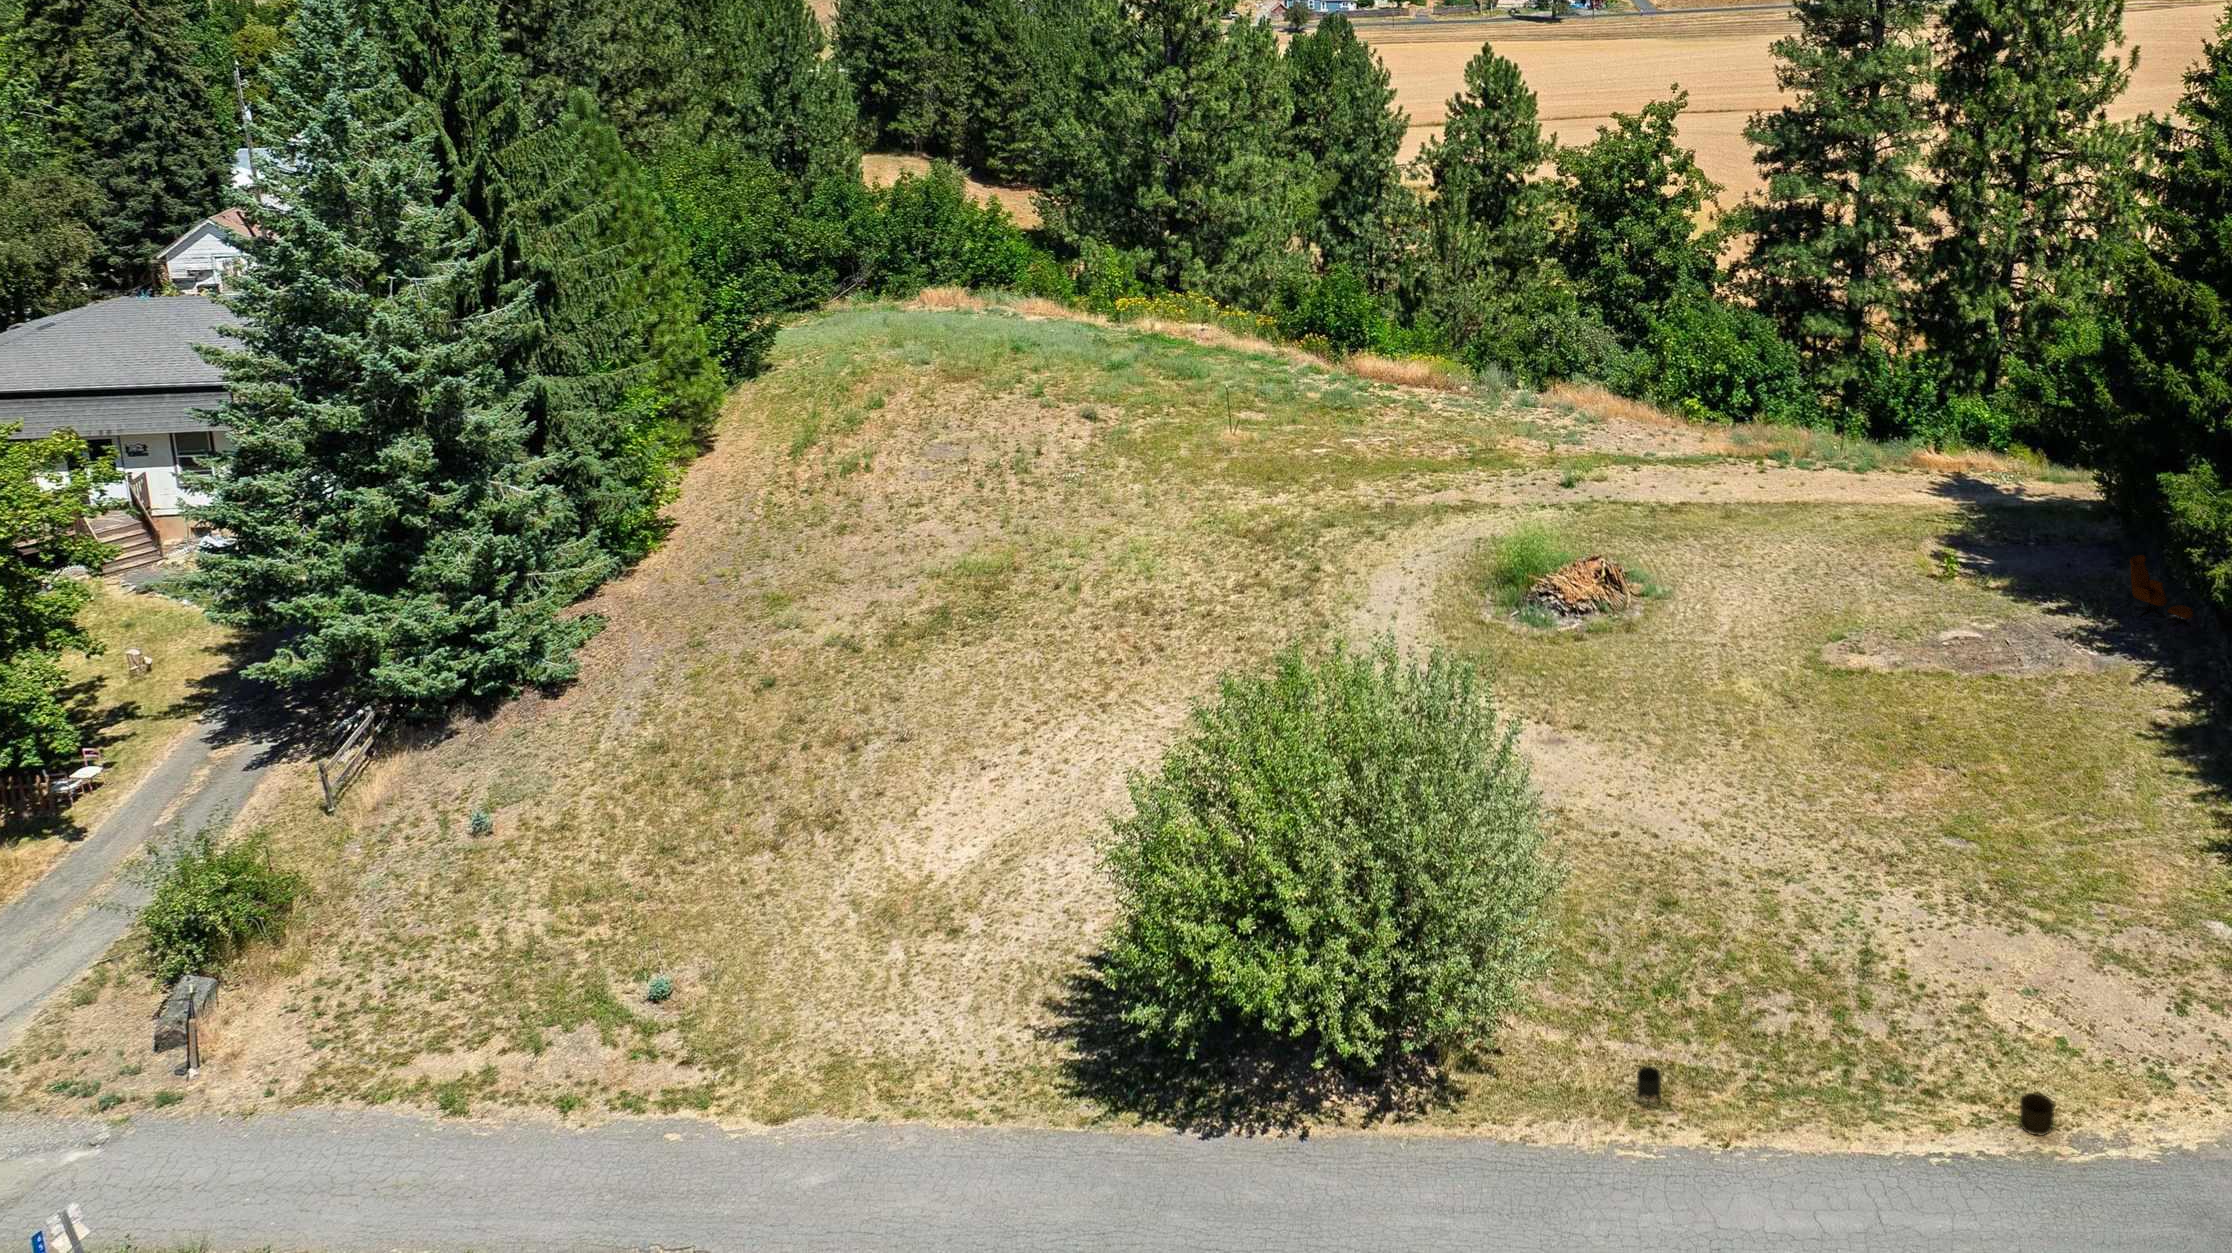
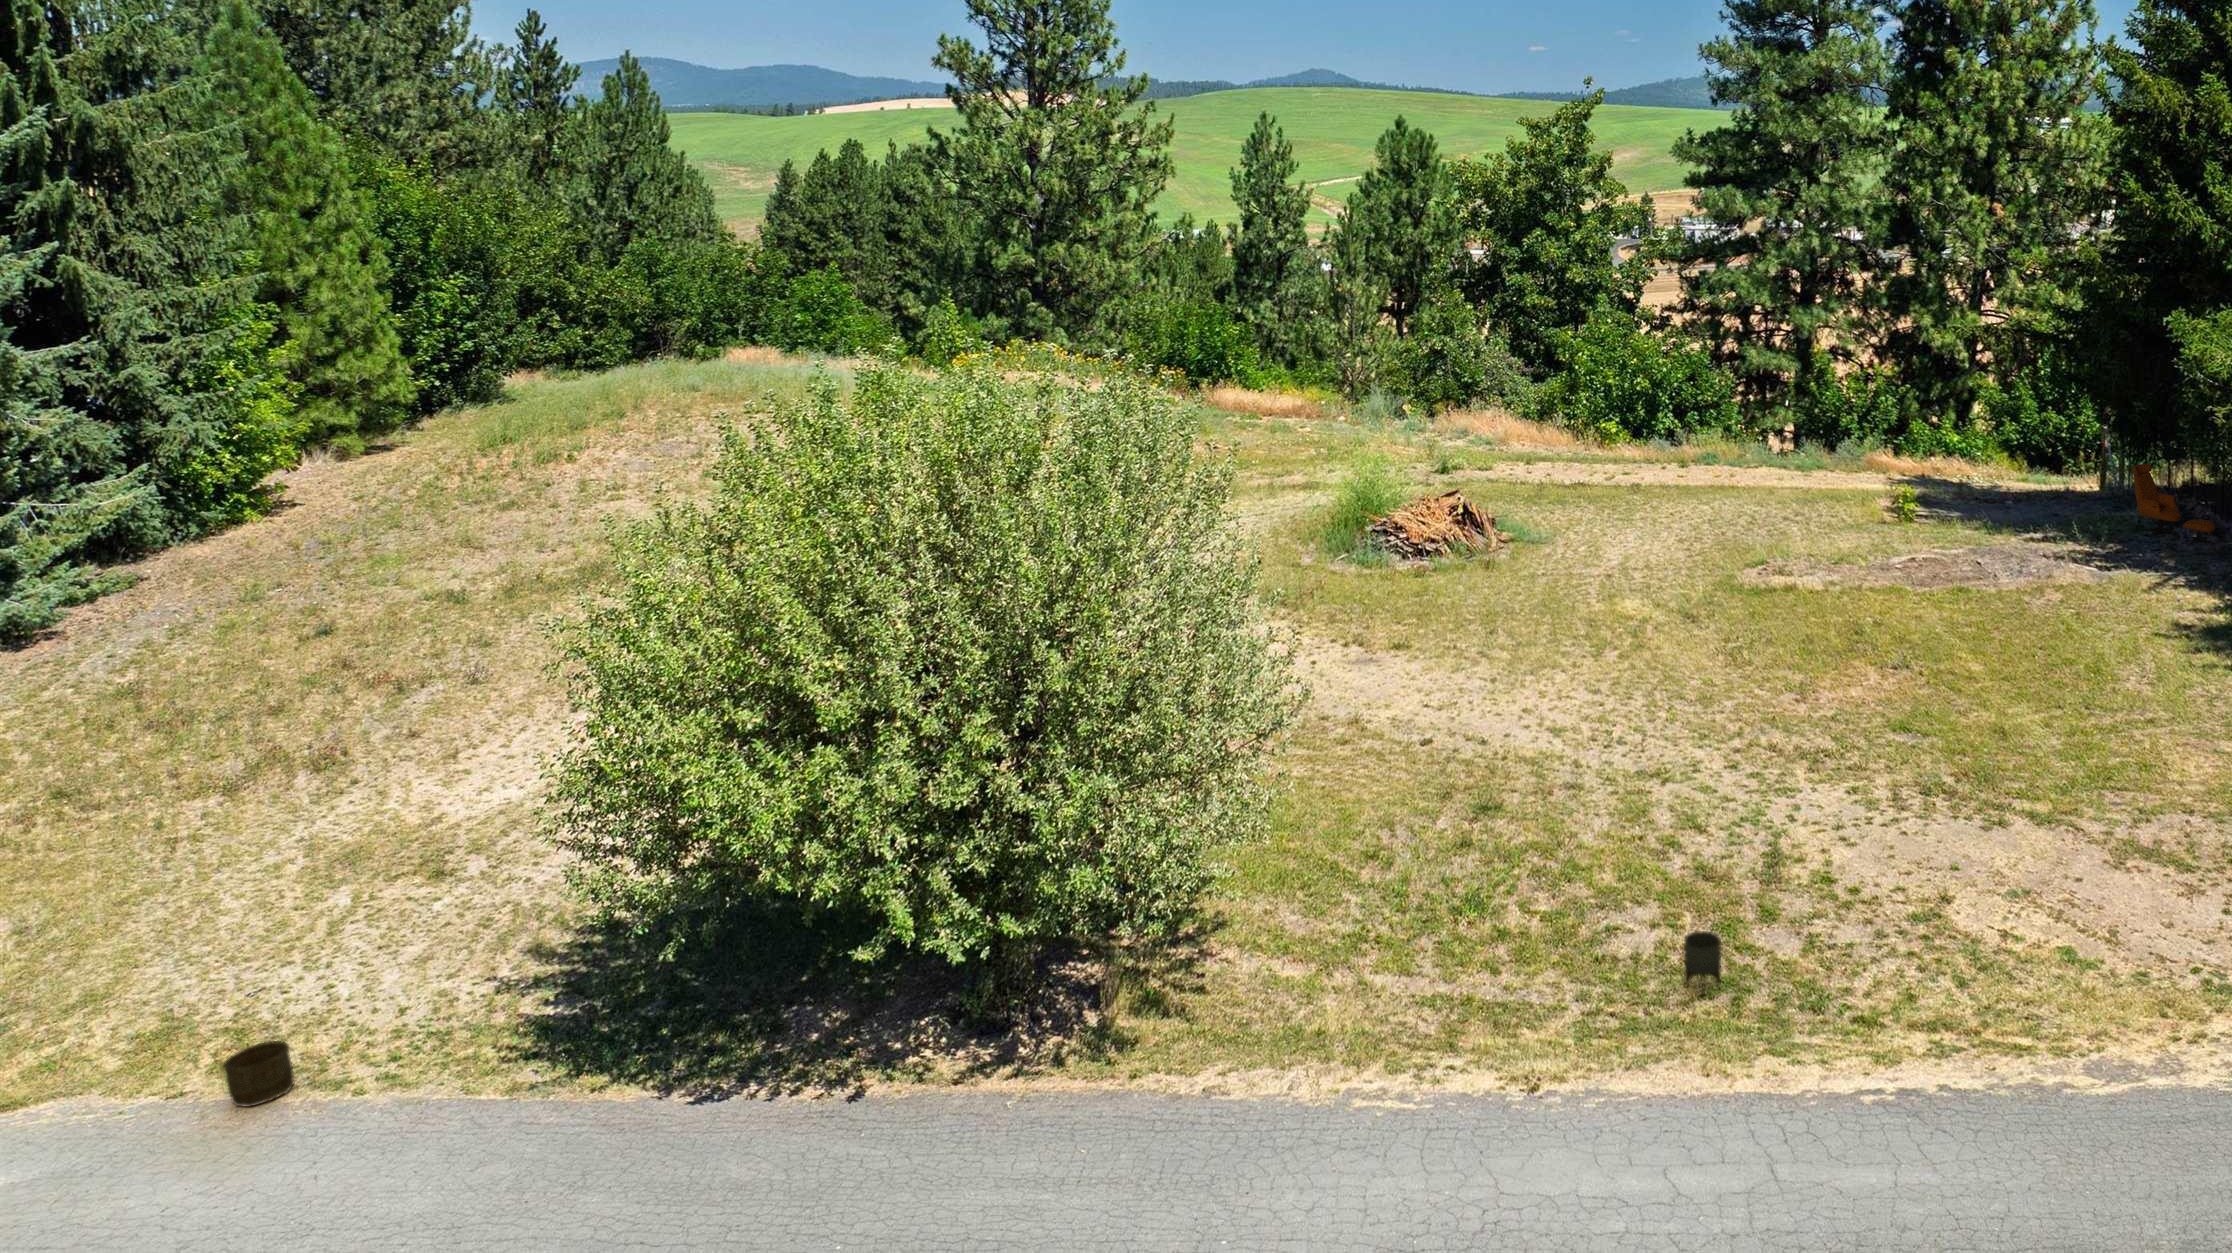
planter: present [1636,1066,1661,1102] -> present [1684,931,1721,995]
wooden bucket: present [2020,1093,2055,1135] -> present [222,1041,294,1107]

